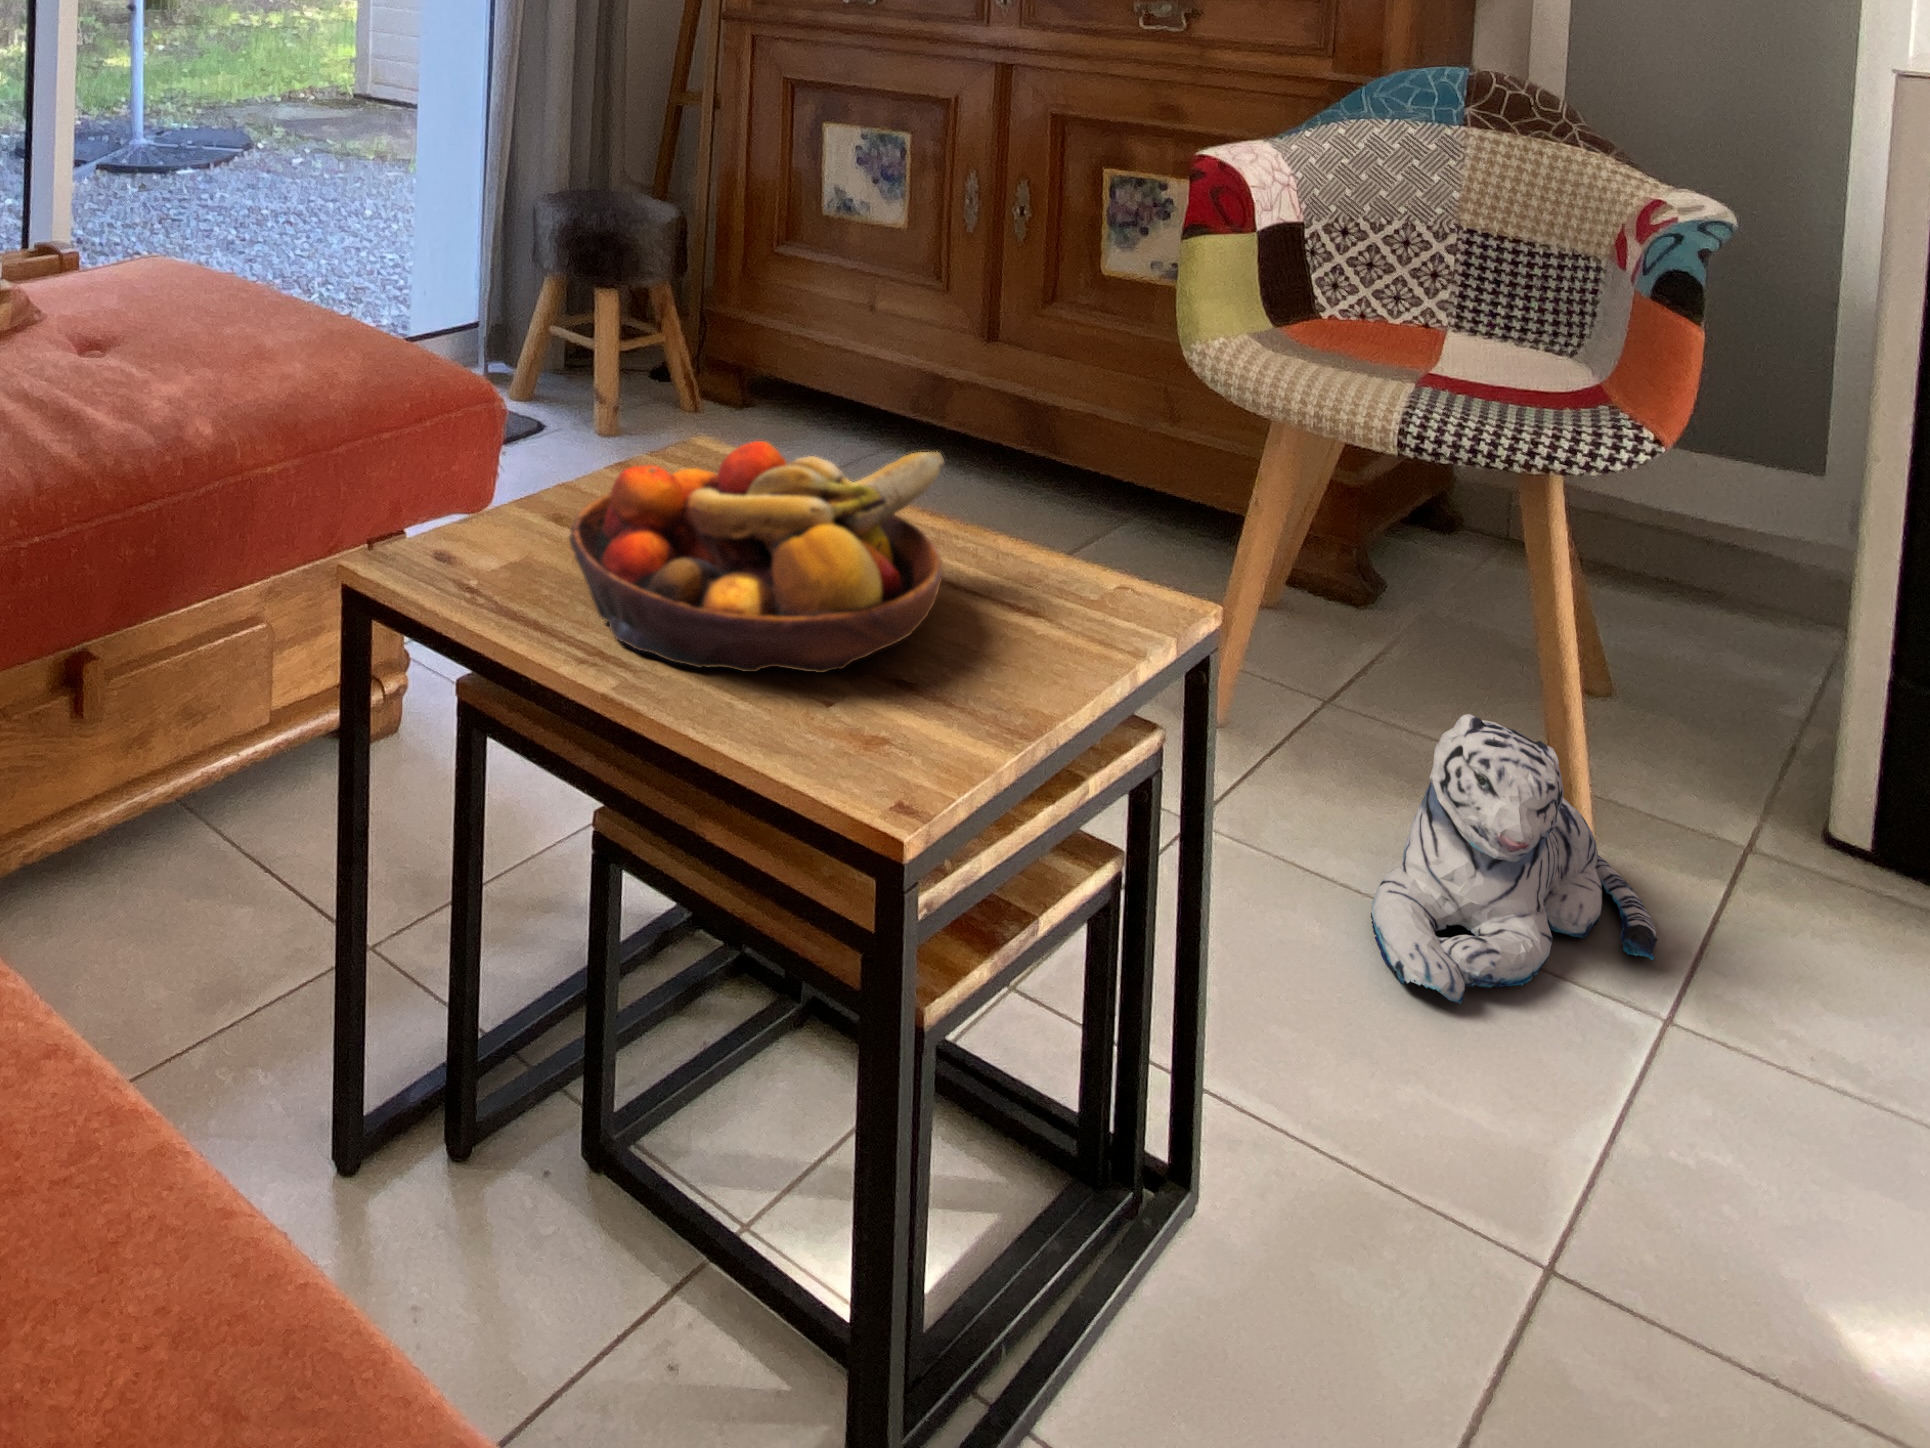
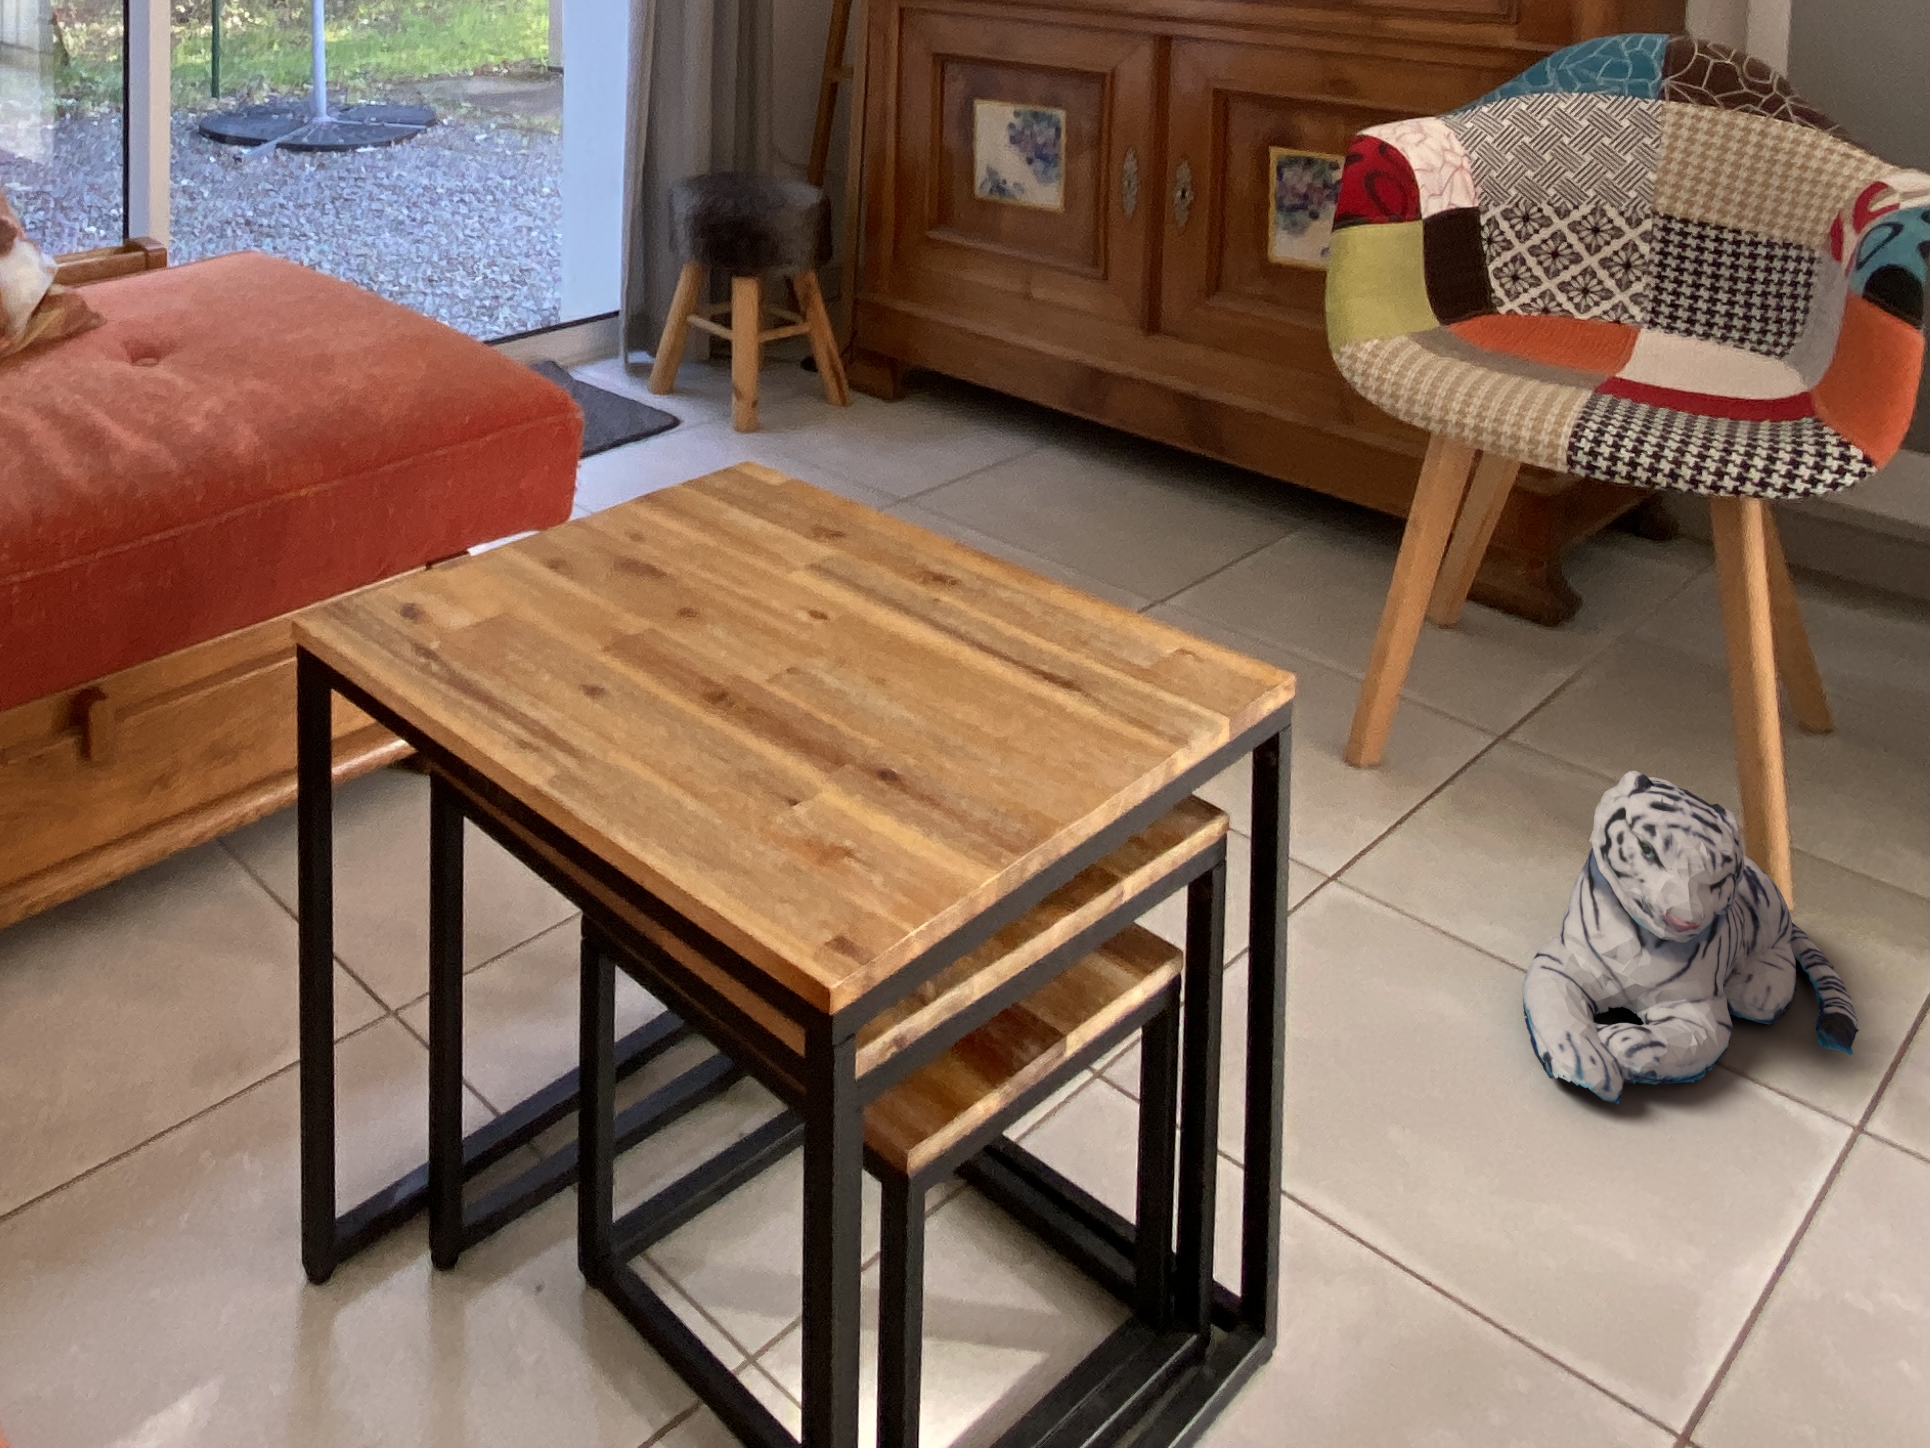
fruit bowl: present [569,441,945,673] -> none [542,481,975,759]

